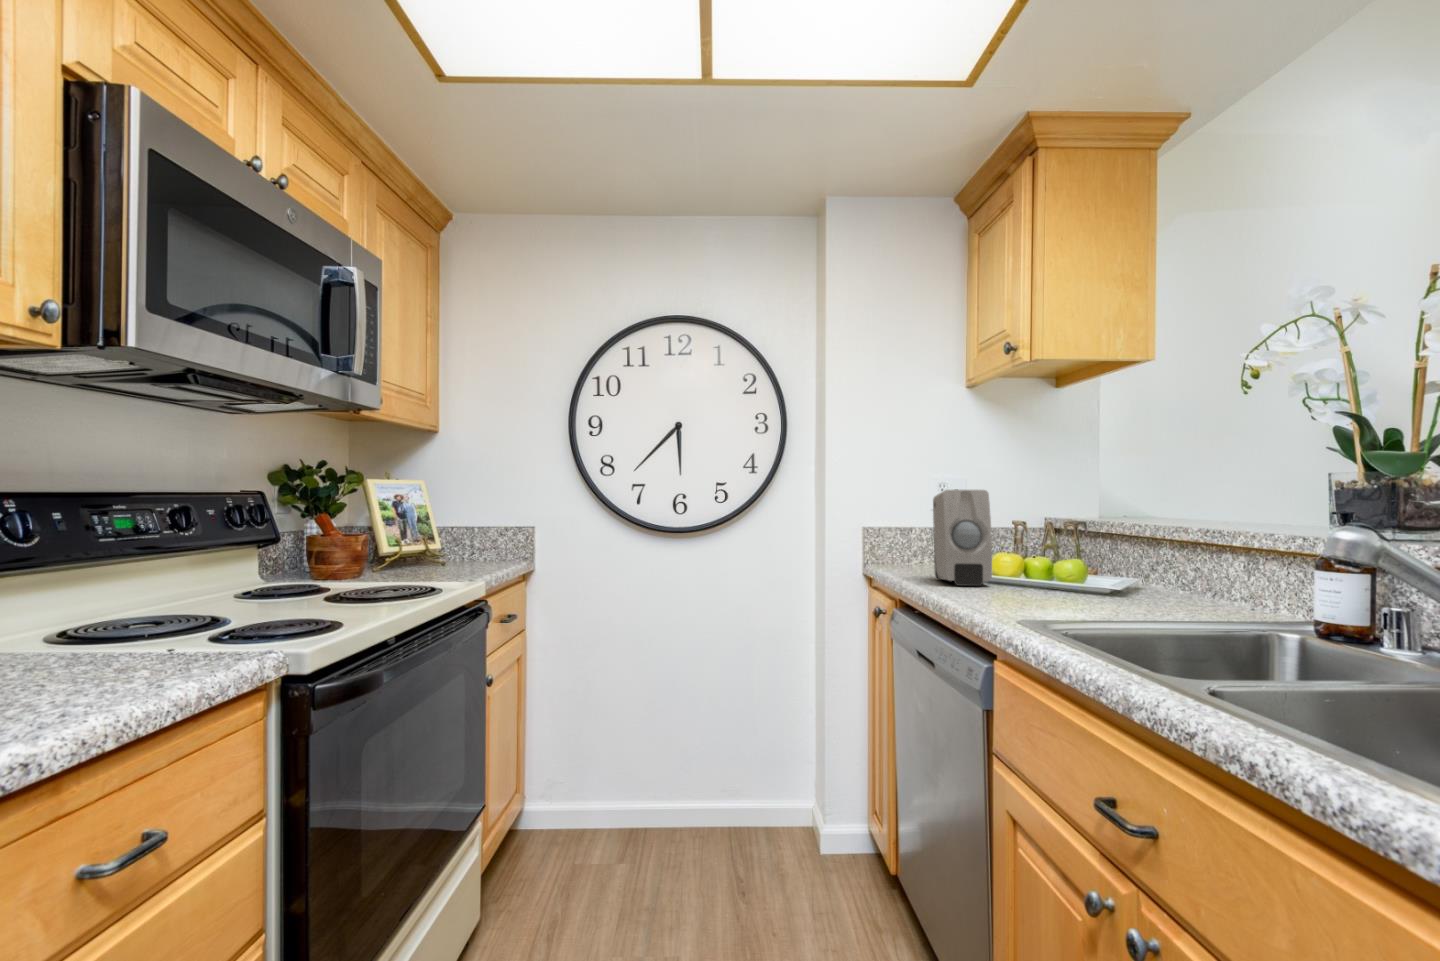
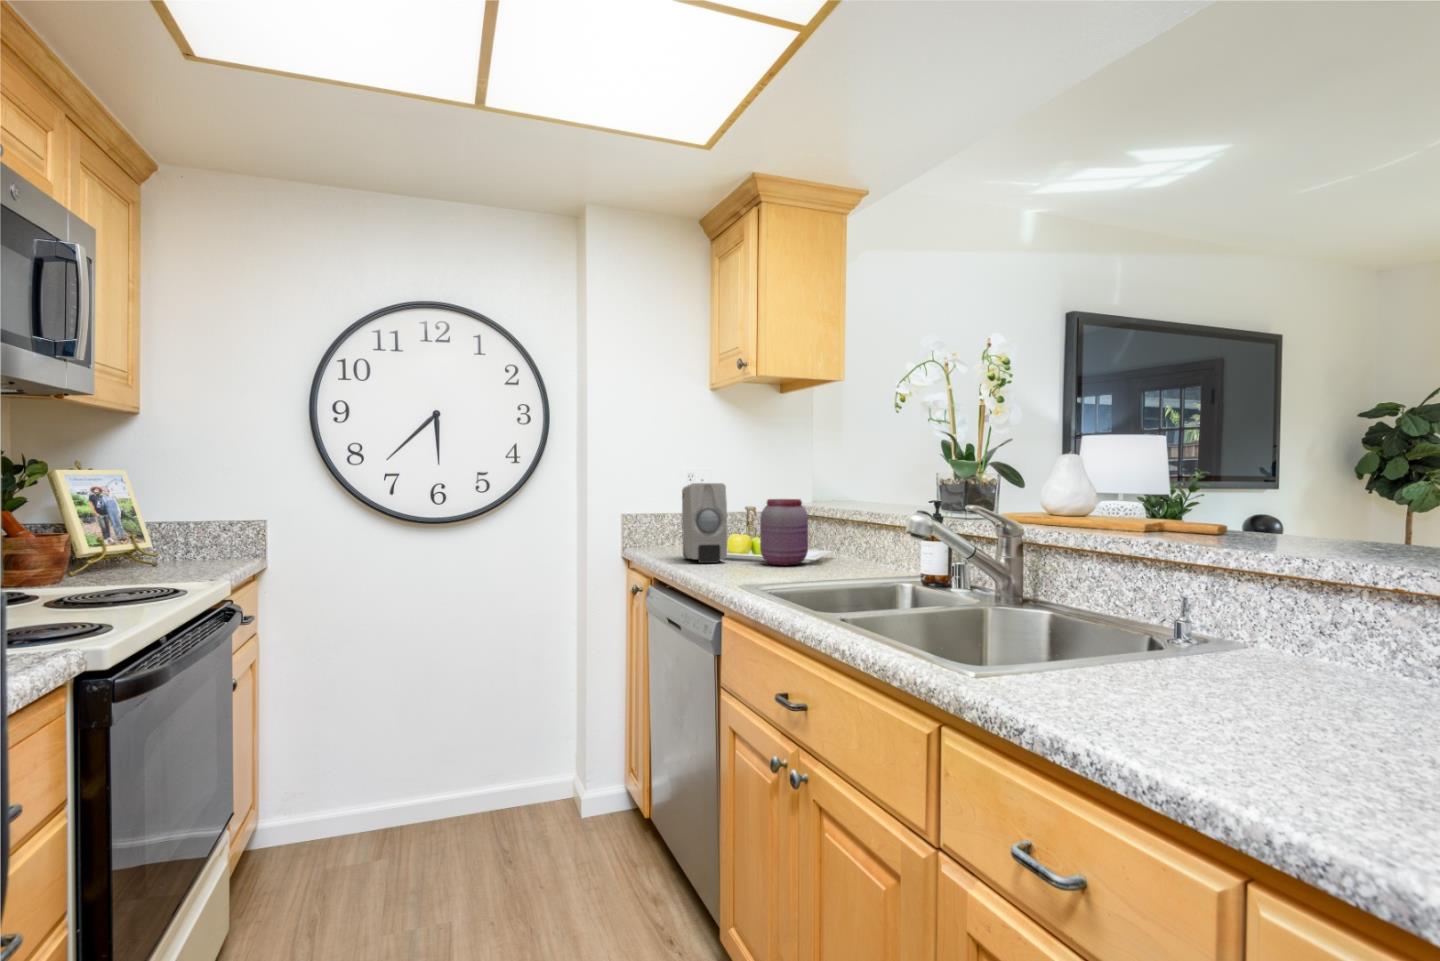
jar: none [1037,509,1107,594] -> present [760,499,808,565]

